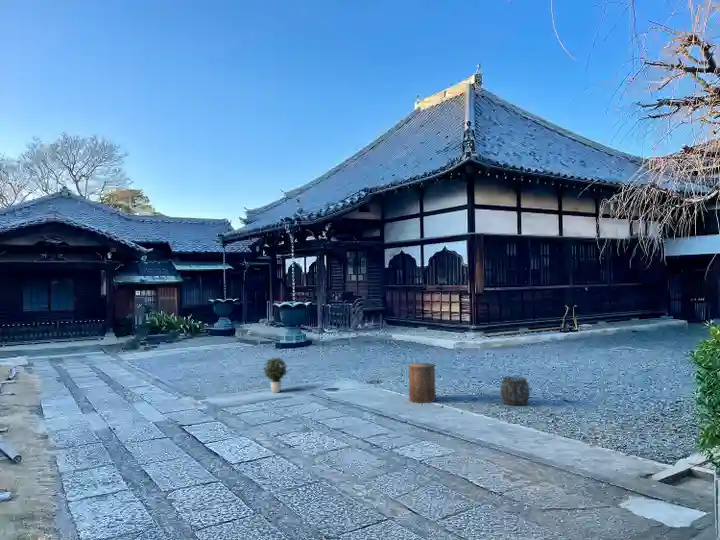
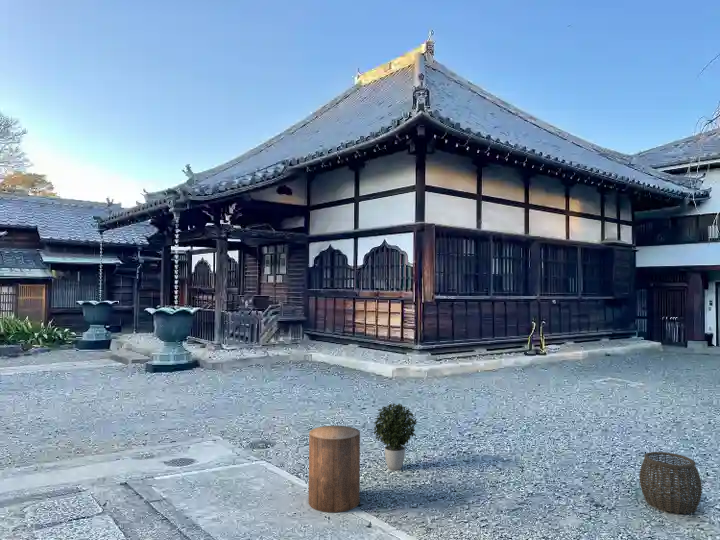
potted plant: present [264,358,287,393] -> present [373,404,417,470]
woven basket: present [501,377,530,405] -> present [639,452,702,514]

